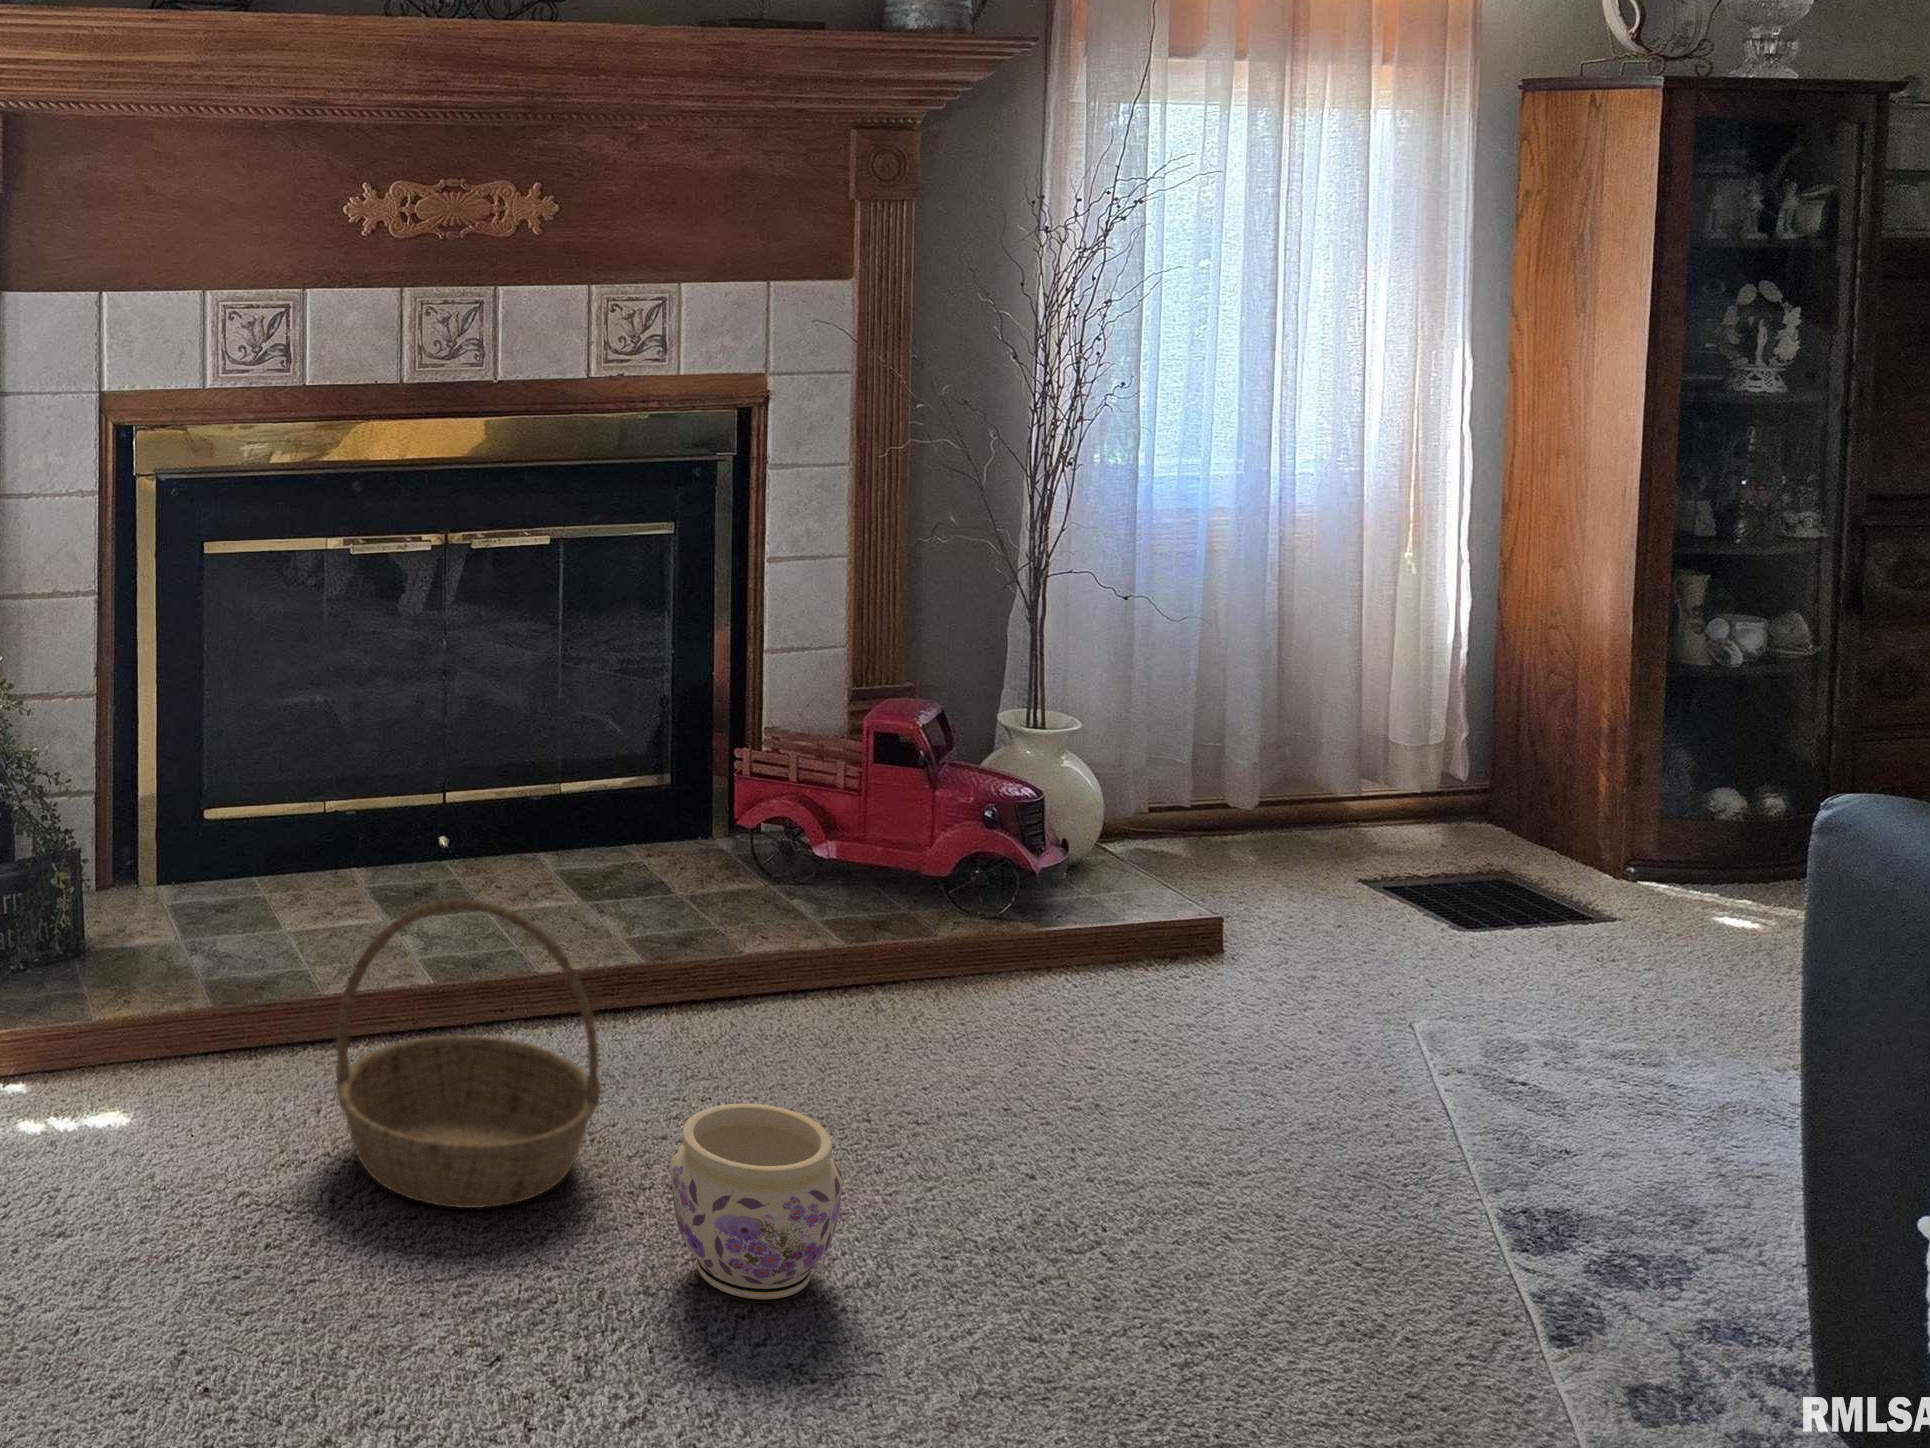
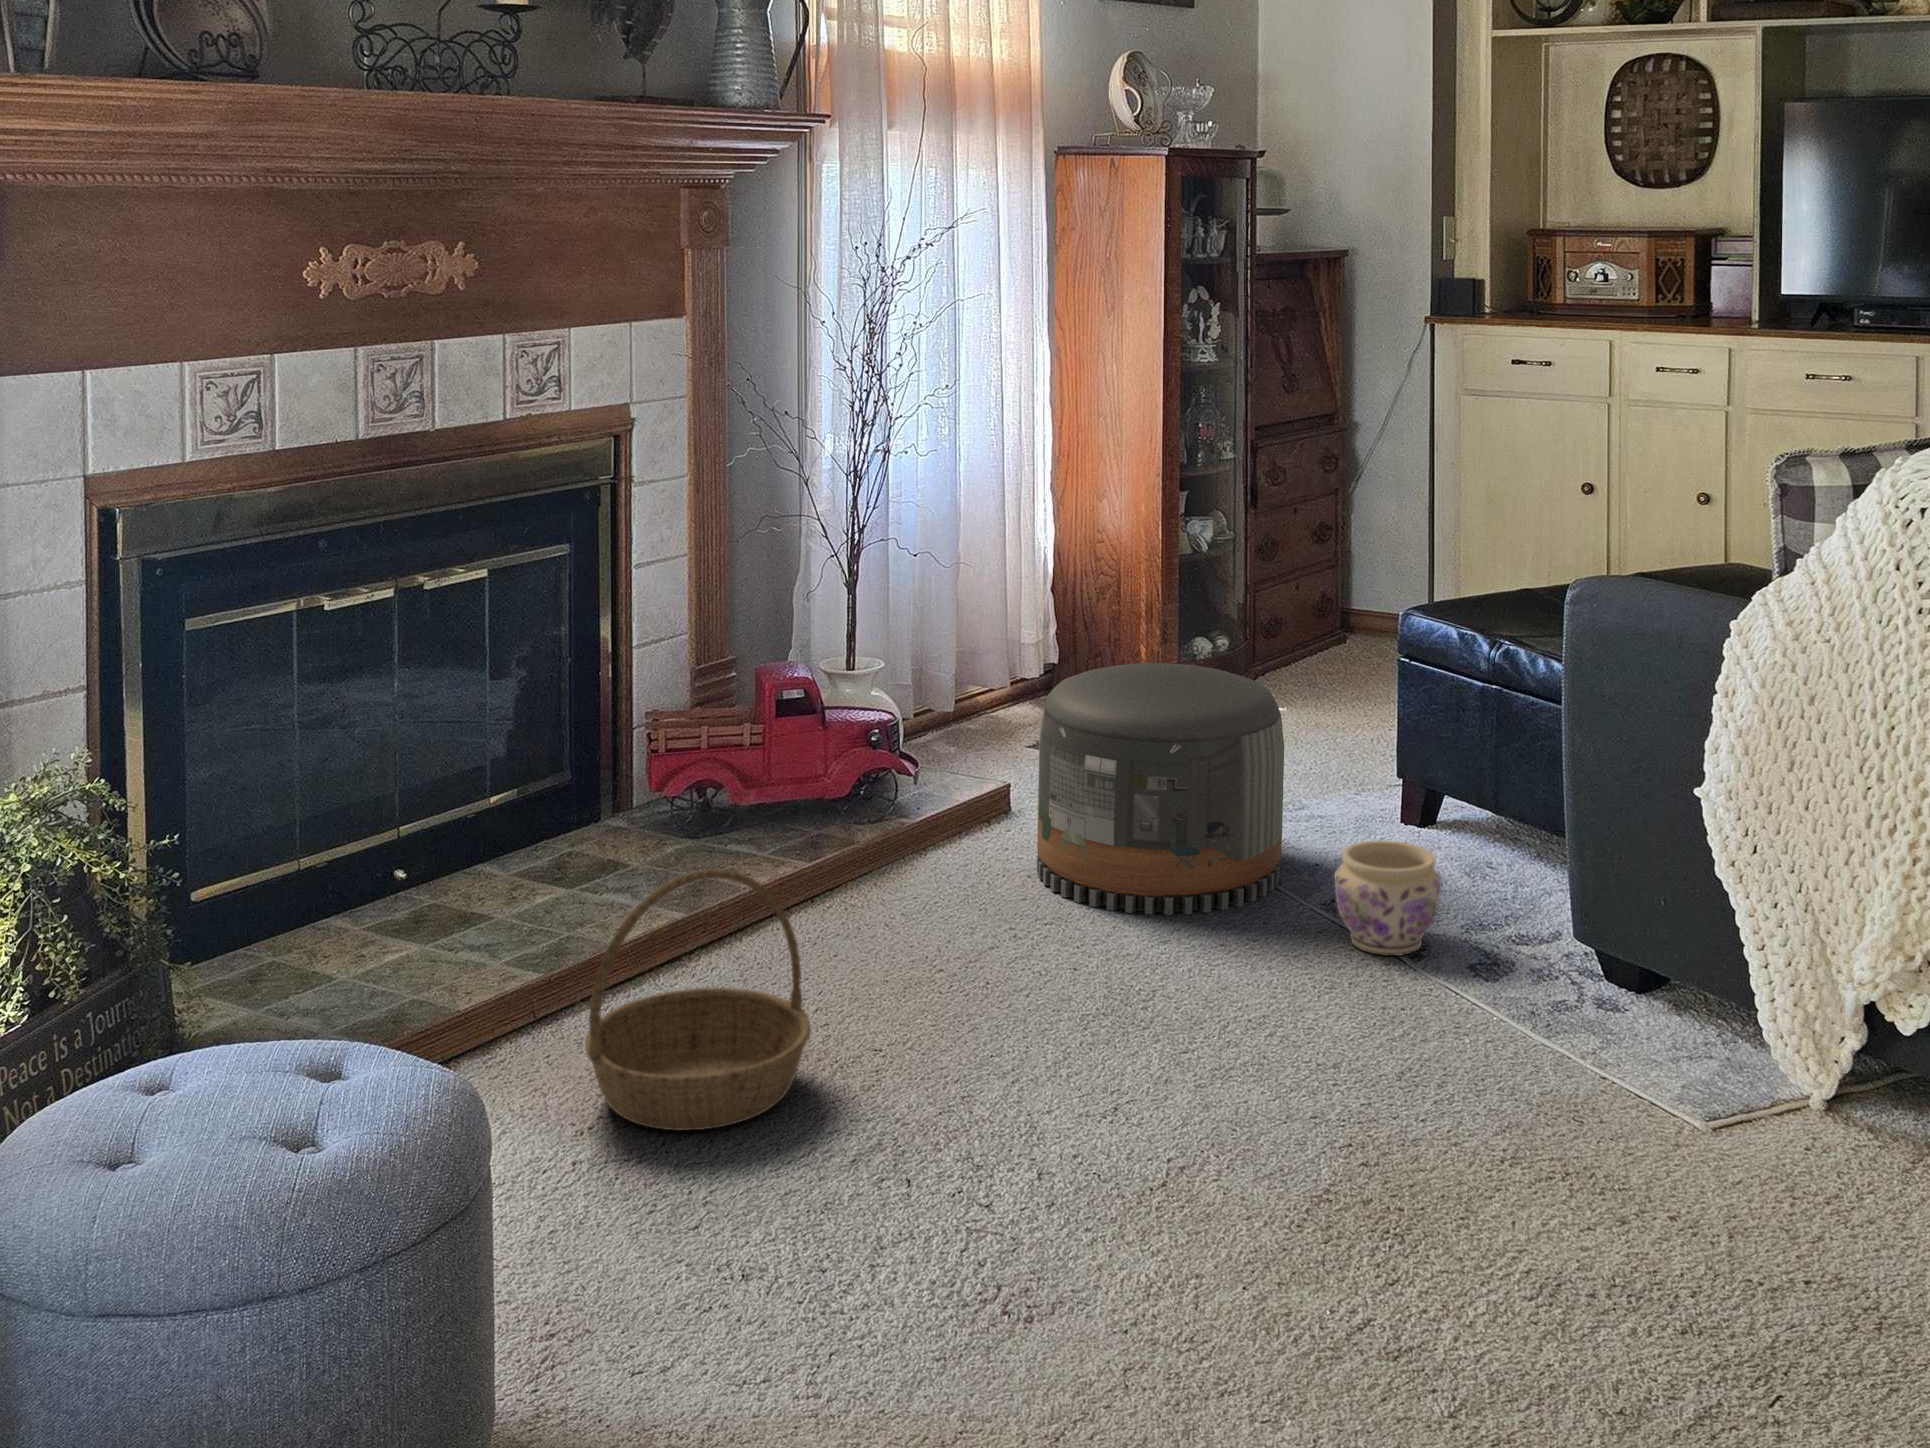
pouf: none [1157,786,1550,1175] -> present [1037,663,1284,915]
planter: present [670,1103,843,1303] -> present [1334,840,1442,956]

